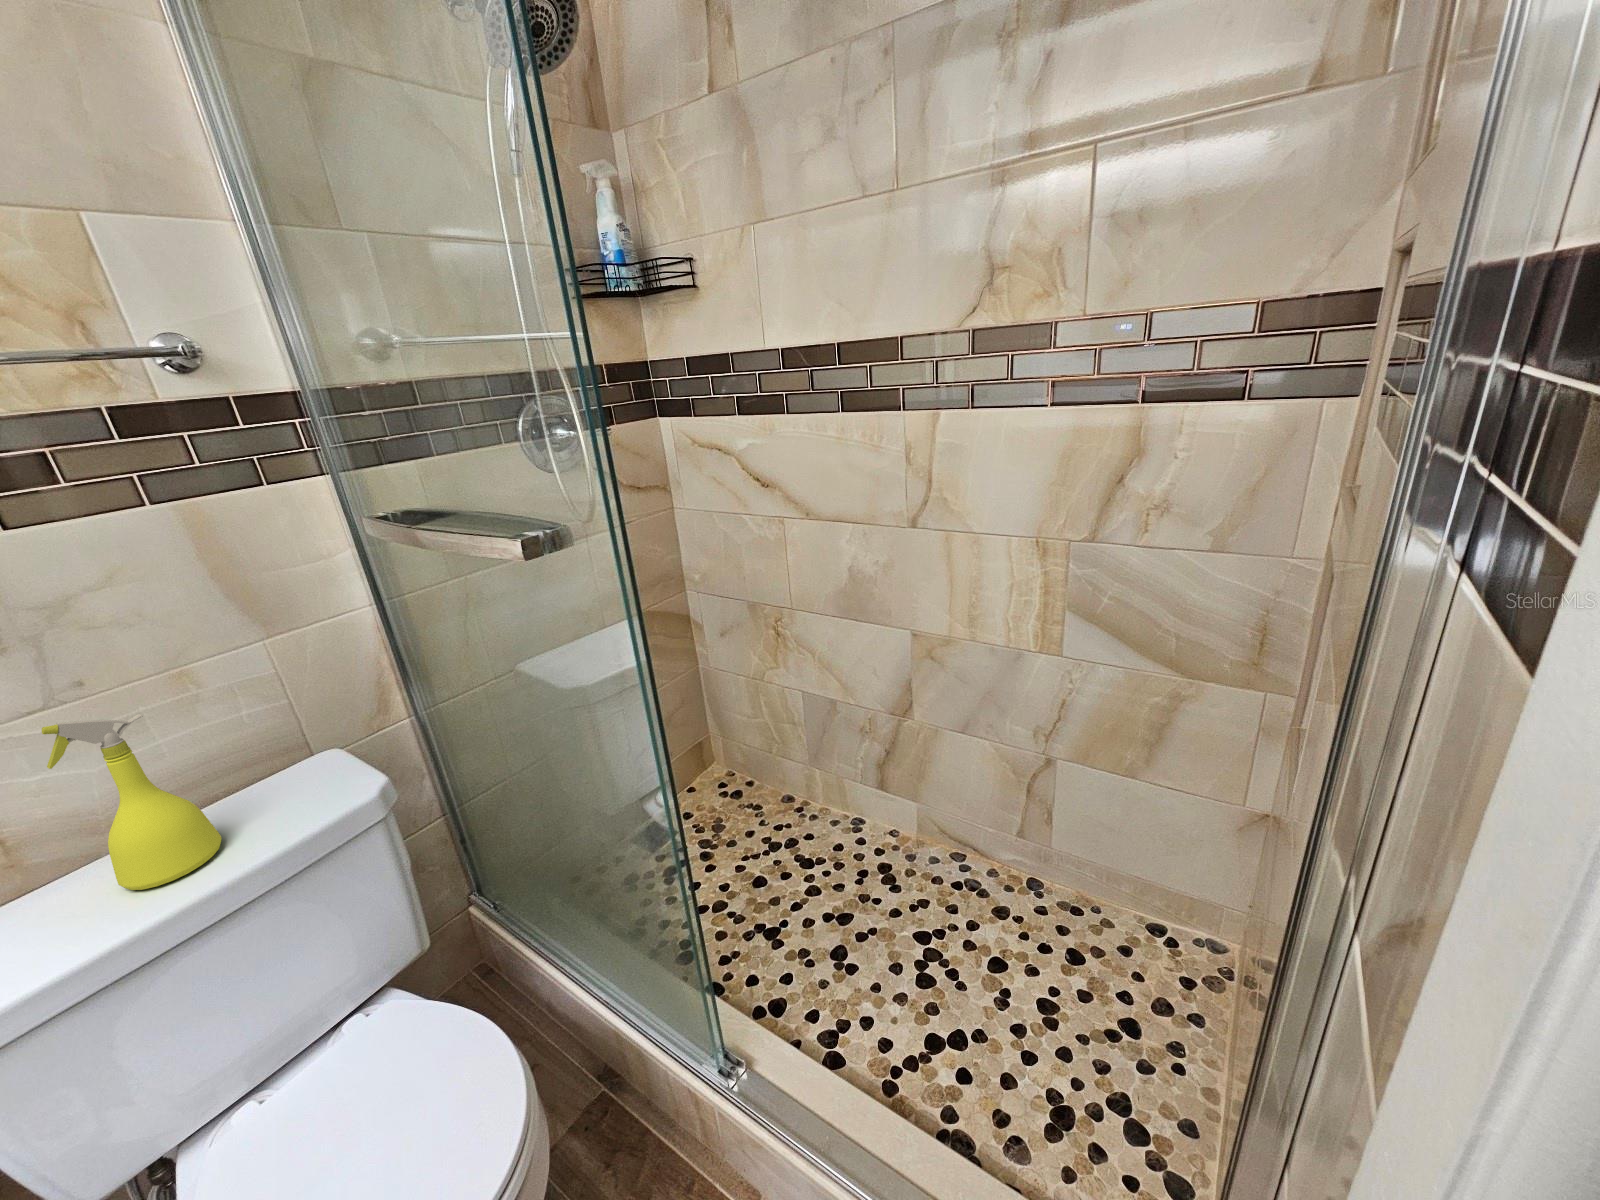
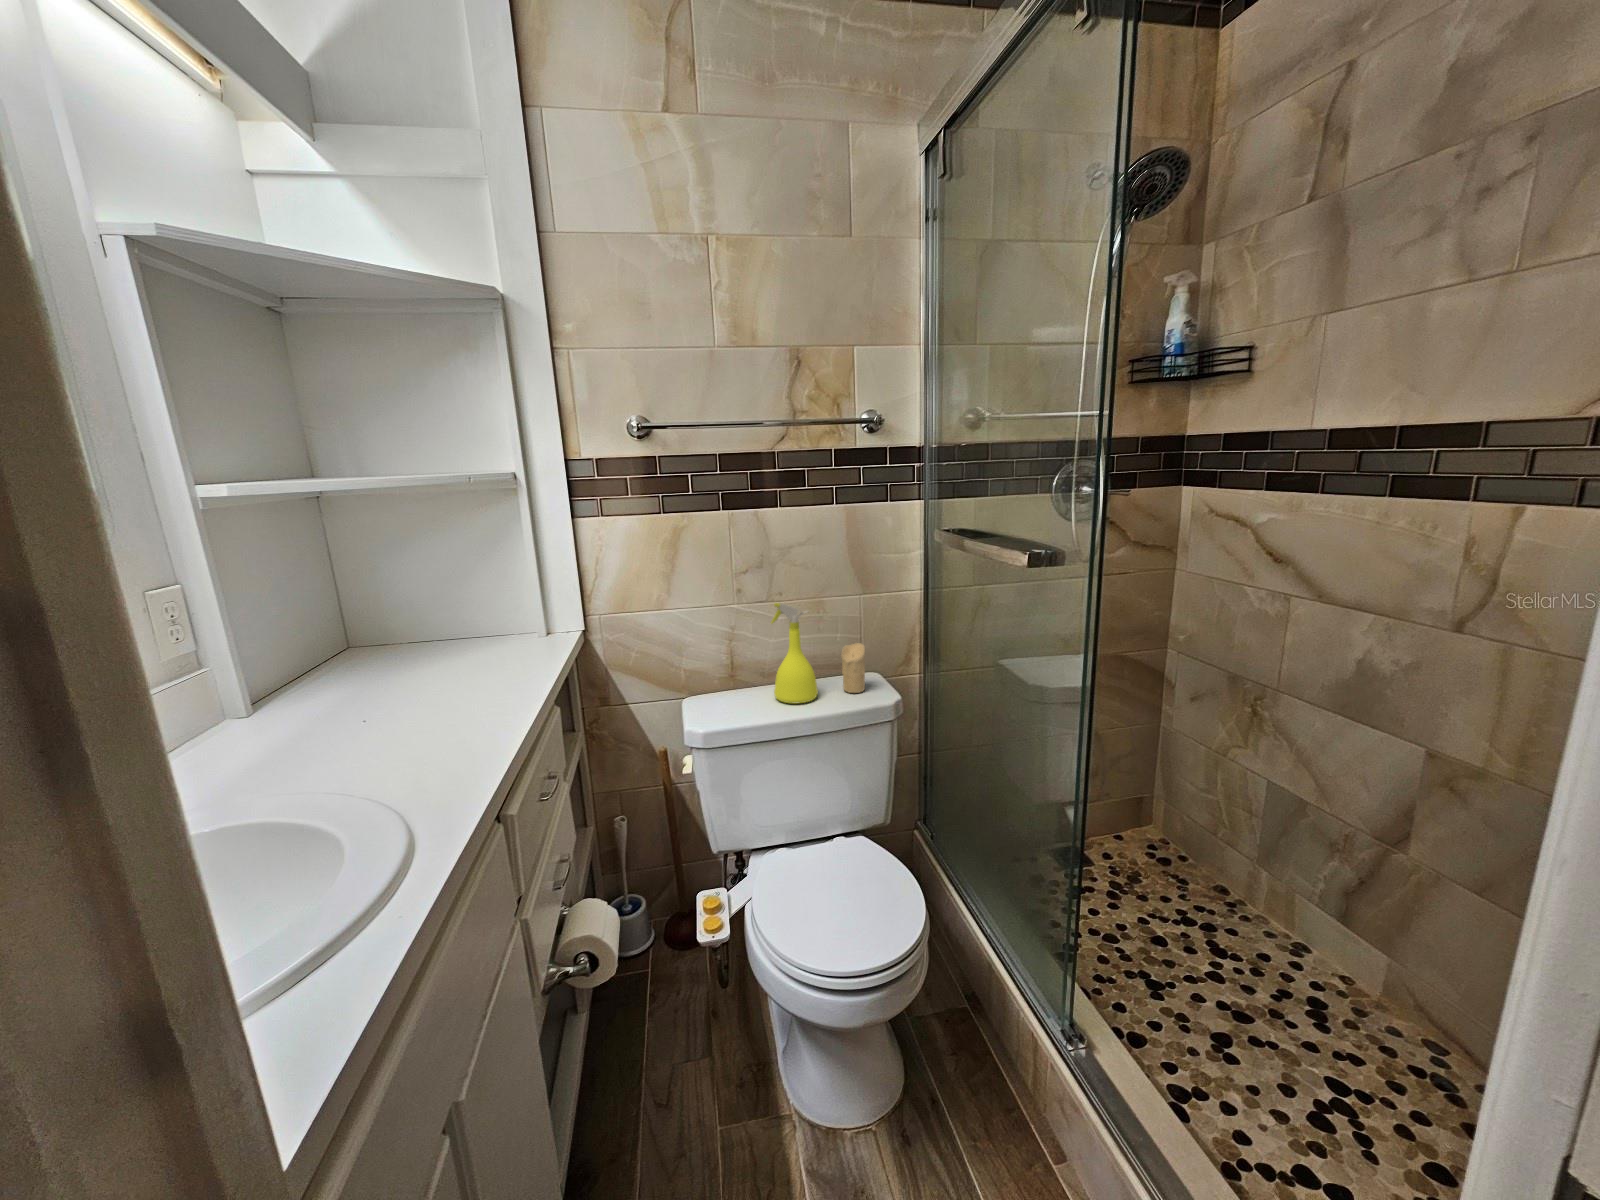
candle: none [248,727,316,810] -> present [841,643,865,693]

